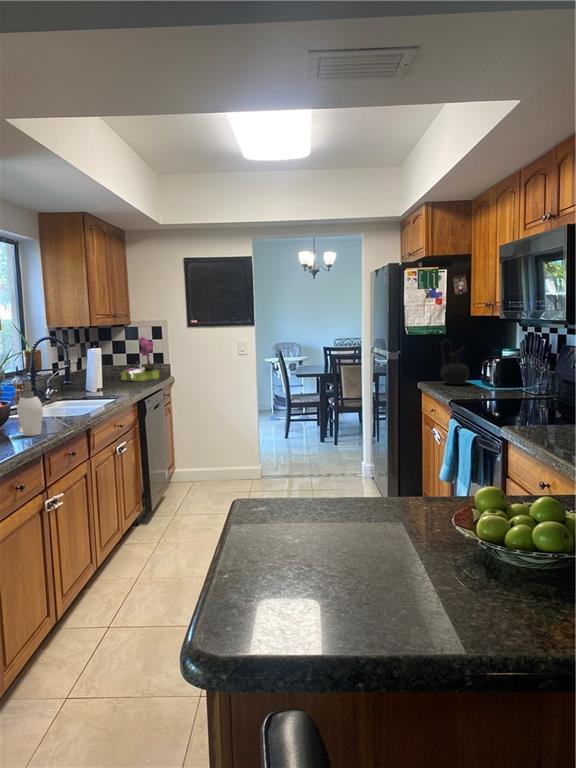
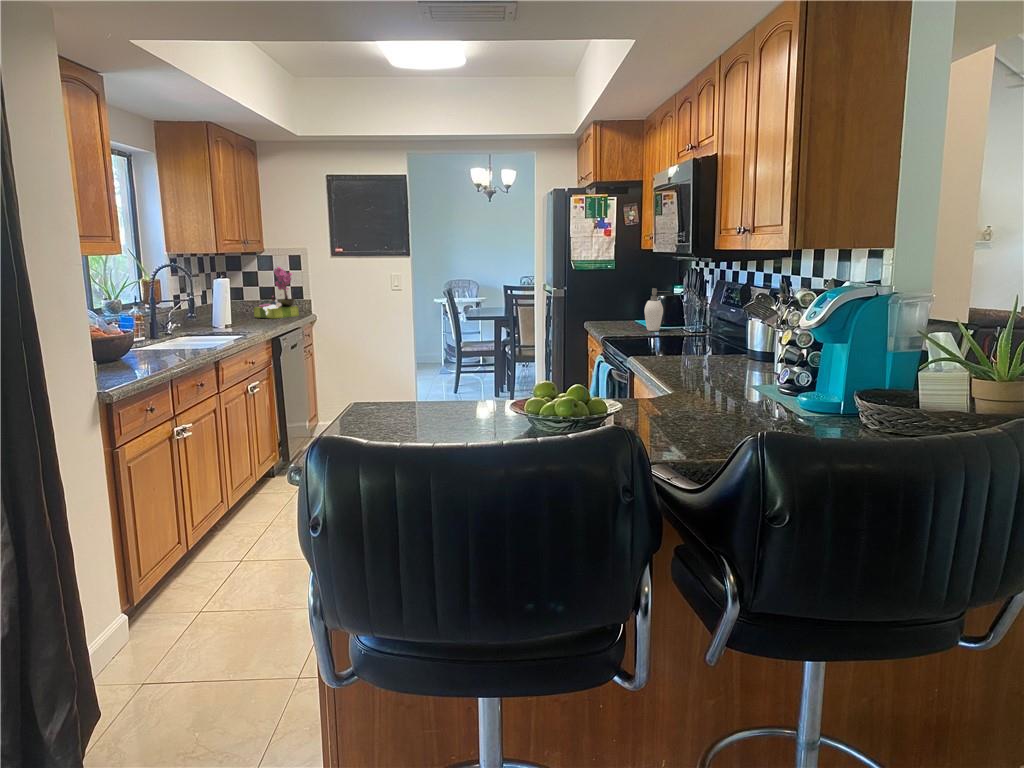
ceramic jug: present [441,339,469,385] -> none [606,274,635,324]
soap dispenser: present [17,382,43,436] -> present [644,288,664,331]

